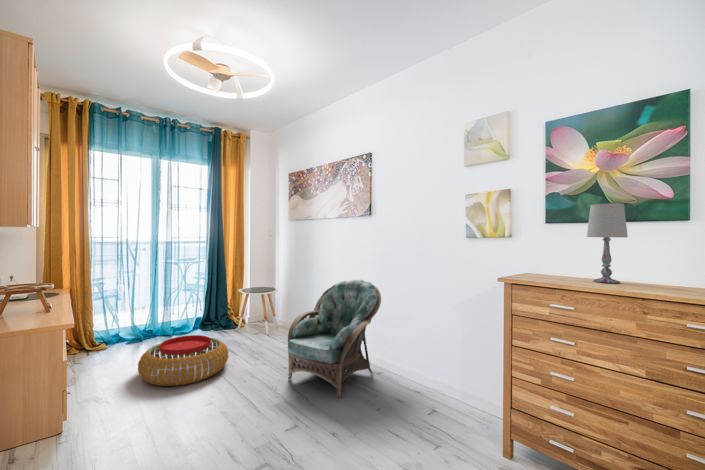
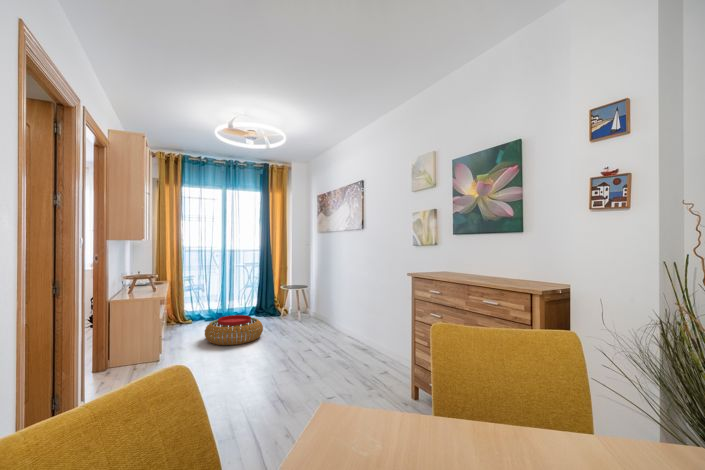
table lamp: present [587,203,628,283] -> none [461,221,486,277]
armchair: present [288,280,381,398] -> none [295,278,367,360]

